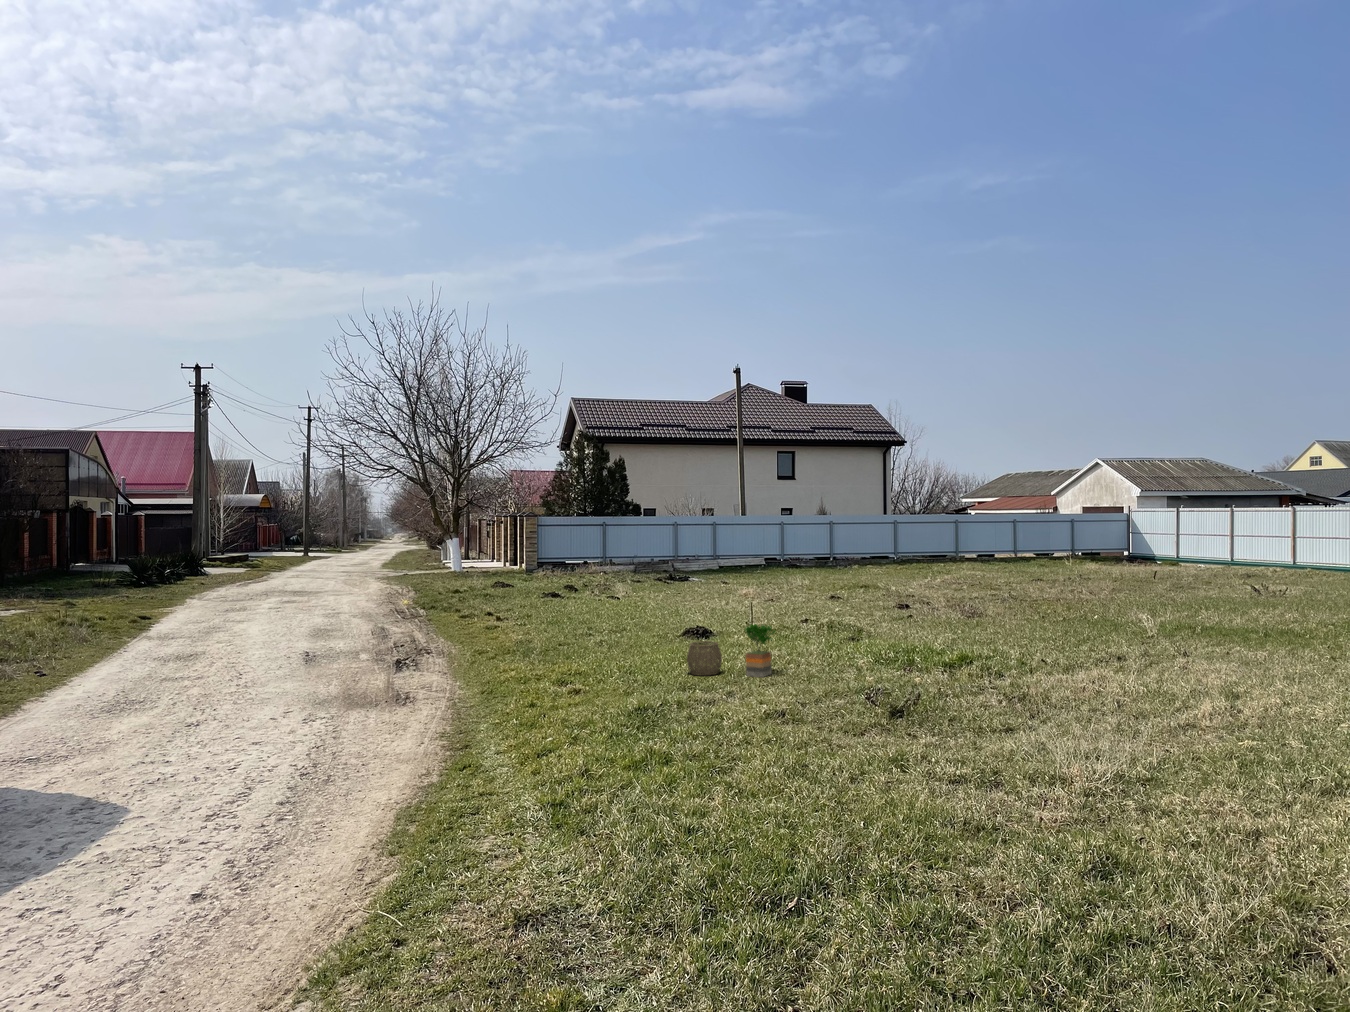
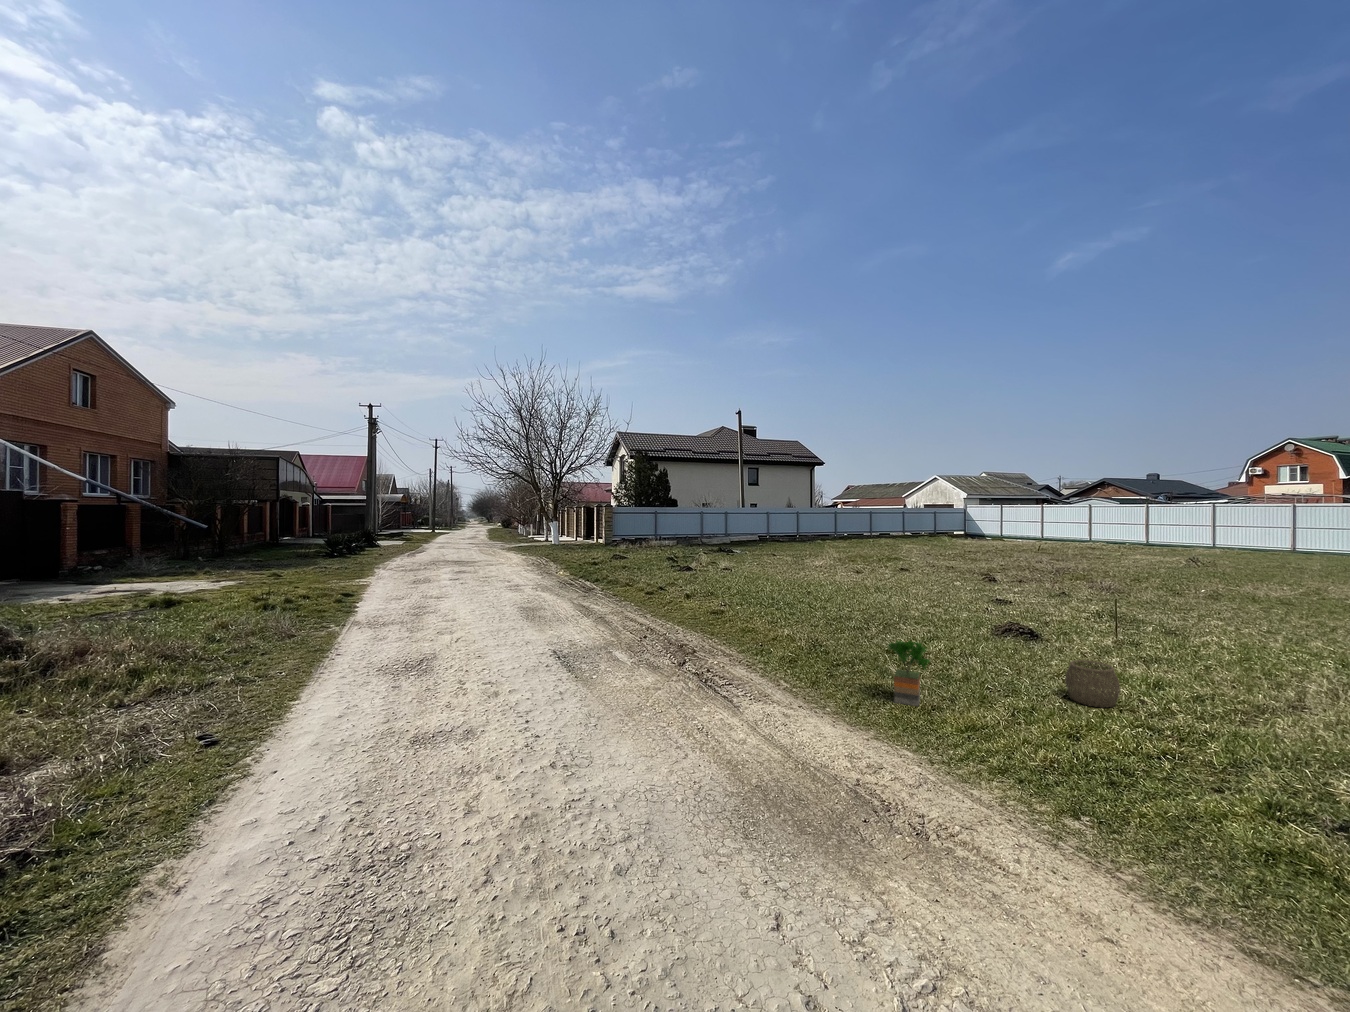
potted tree: present [745,624,775,677] -> present [888,640,930,706]

